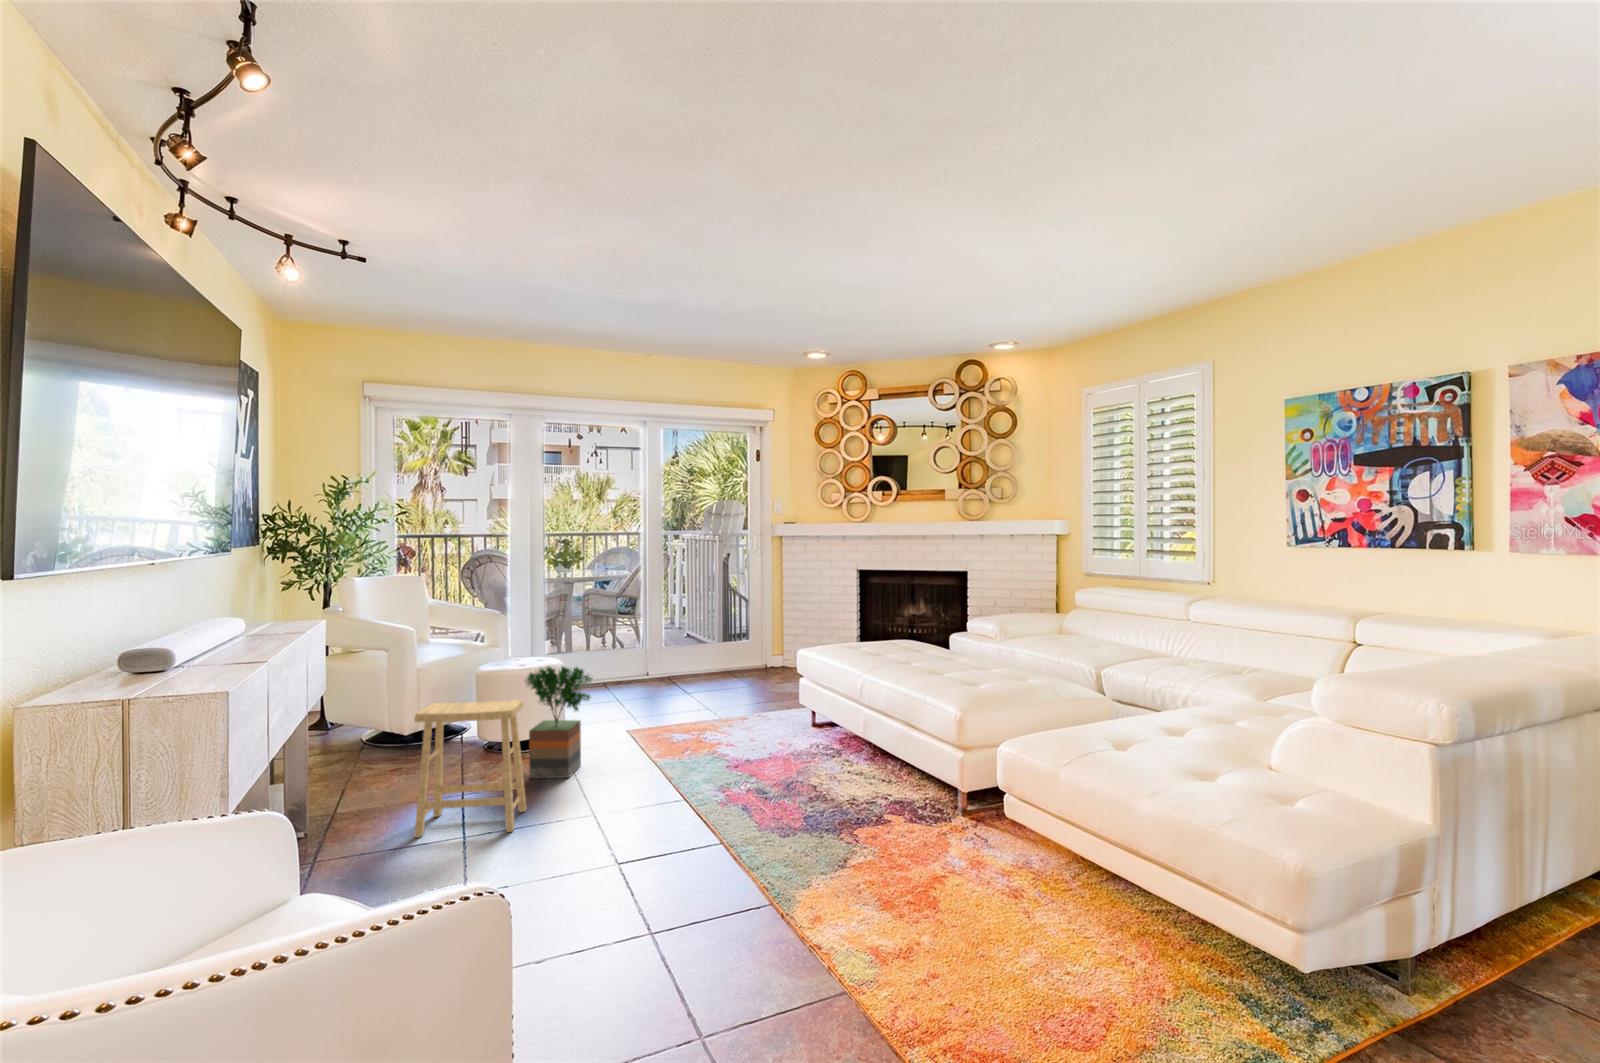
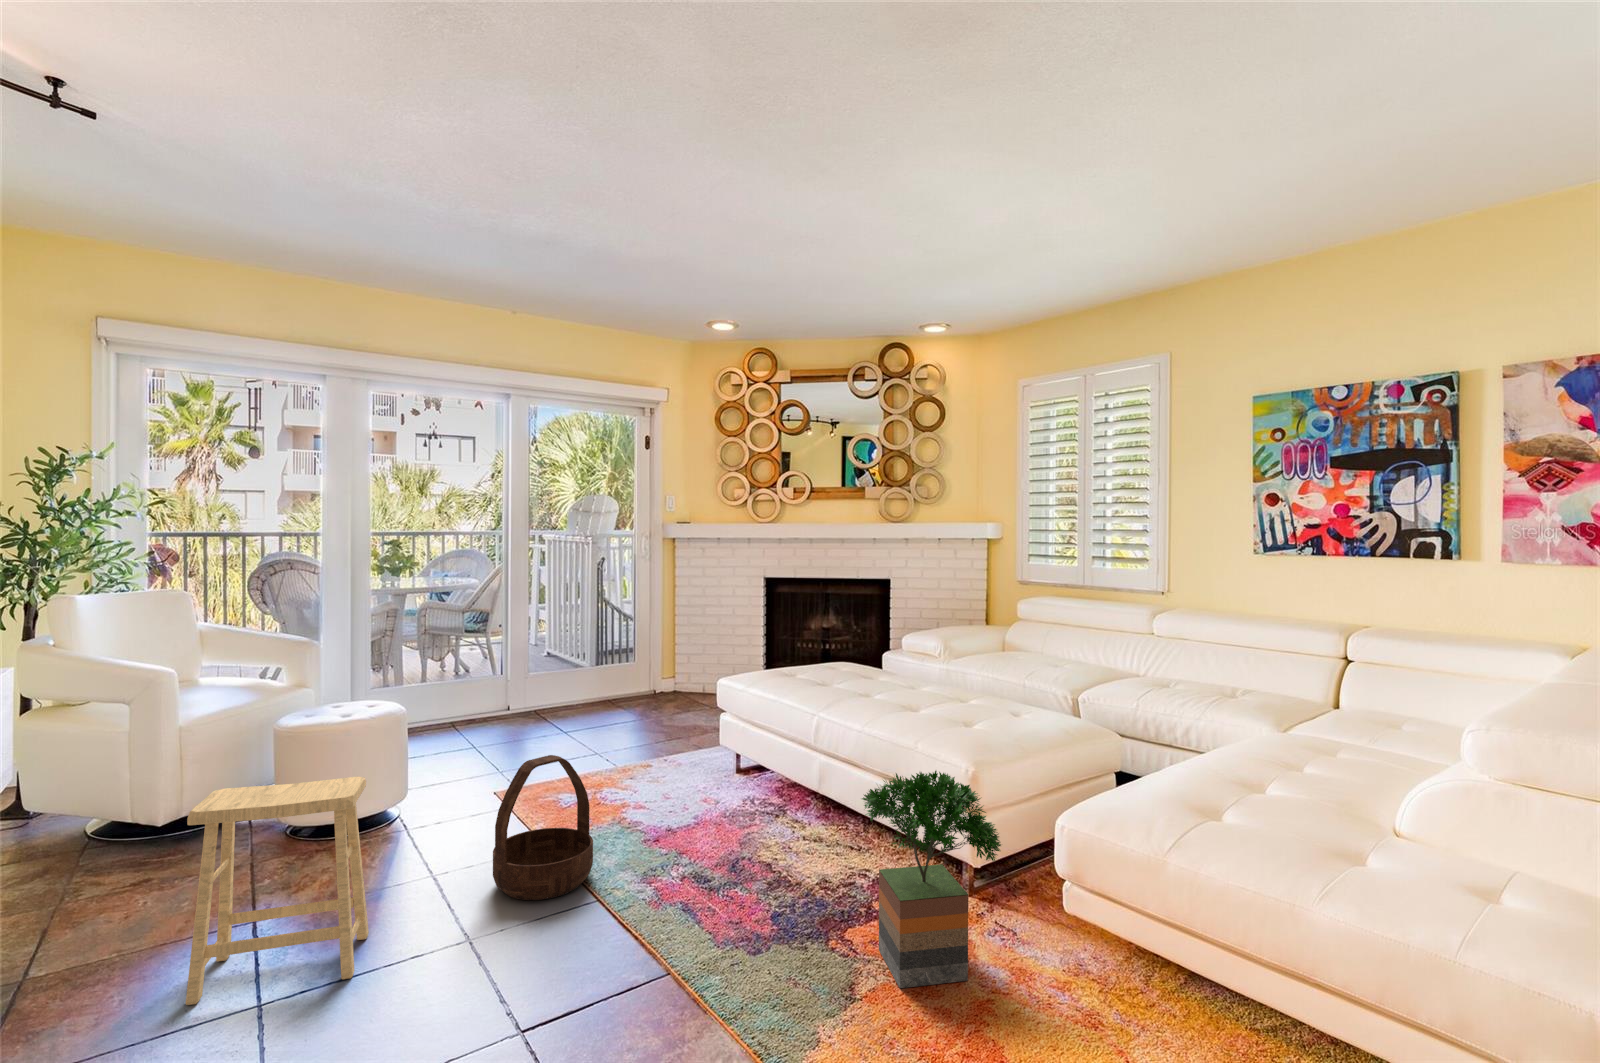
potted tree: present [525,667,592,778] -> present [862,771,1001,988]
basket: none [611,696,683,798] -> present [493,755,593,900]

